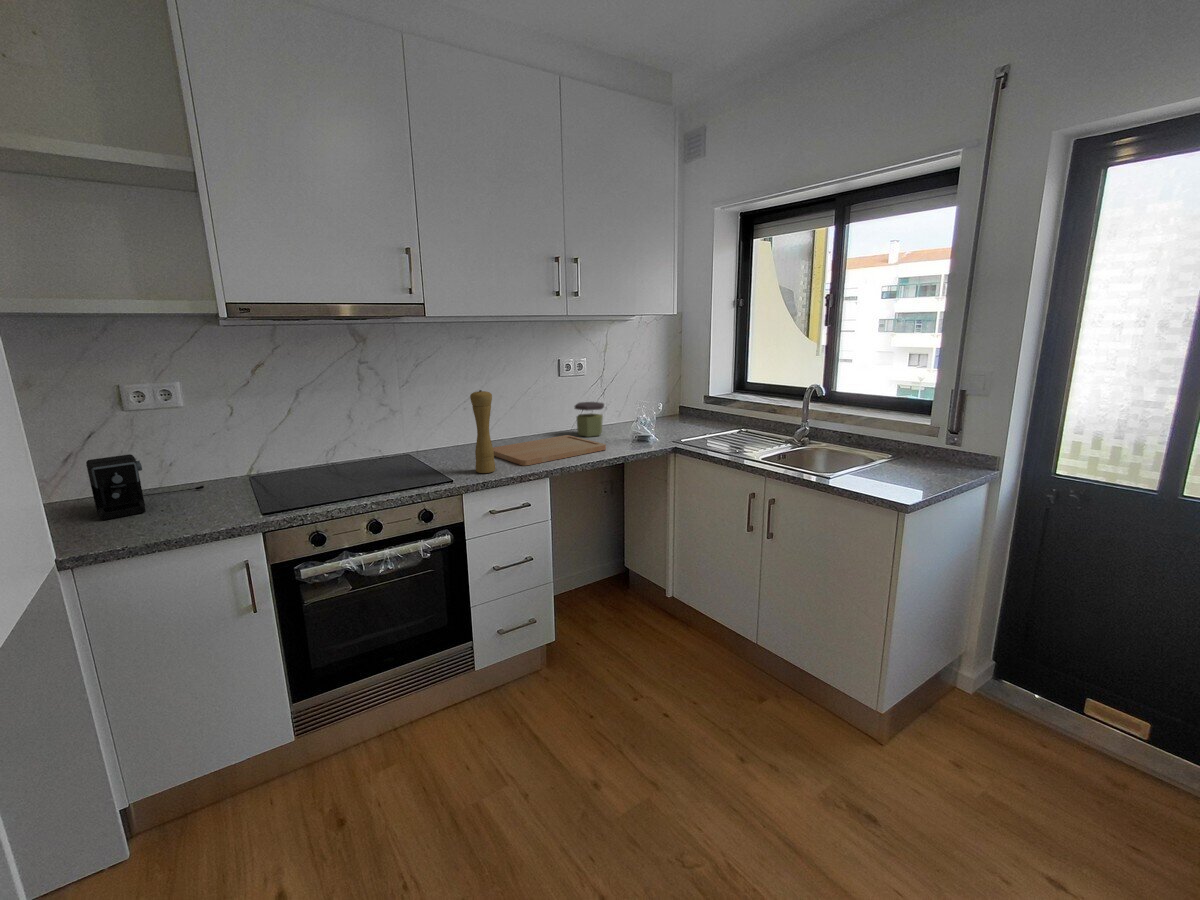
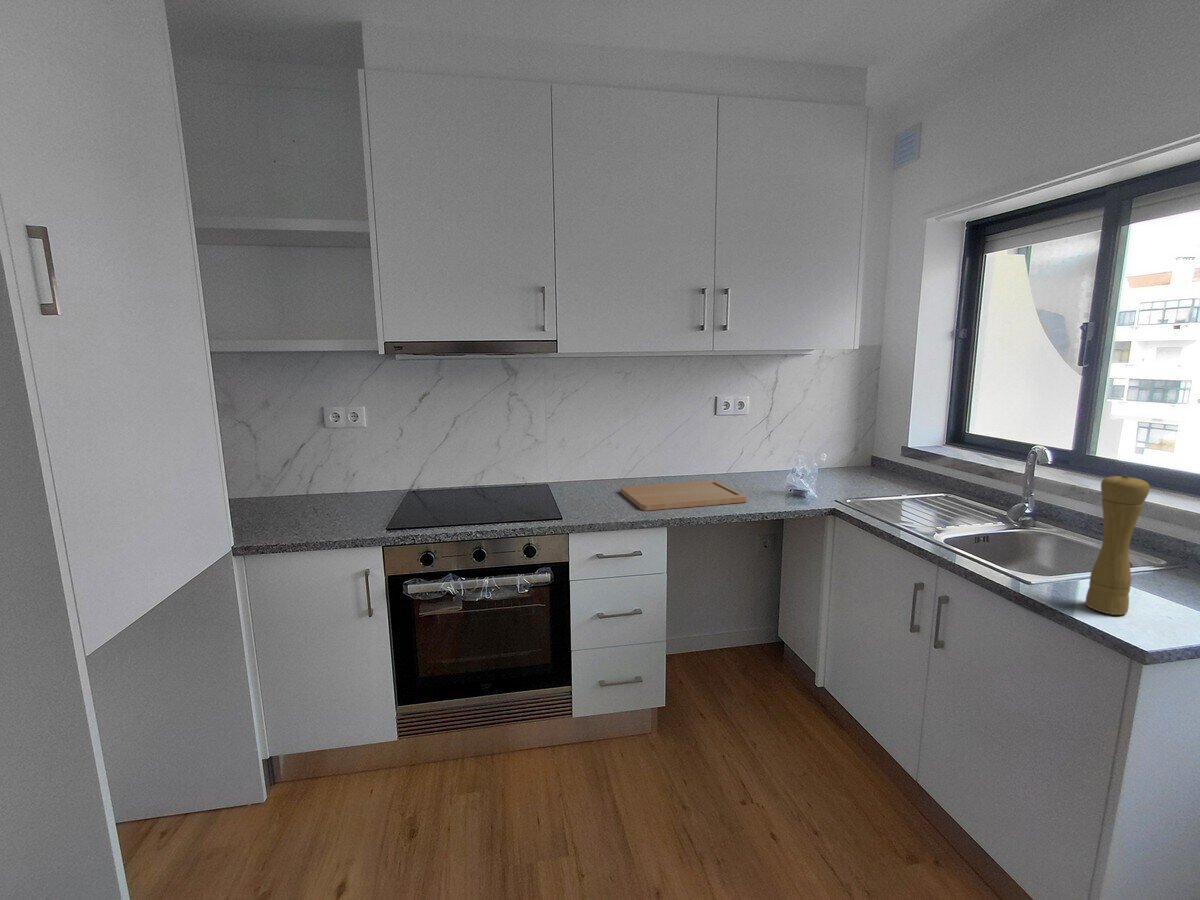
pepper mill: present [470,390,495,473] -> present [1085,475,1150,615]
jar: present [574,402,604,437] -> none [727,446,762,484]
coffee maker: present [86,454,204,520] -> none [281,465,371,517]

